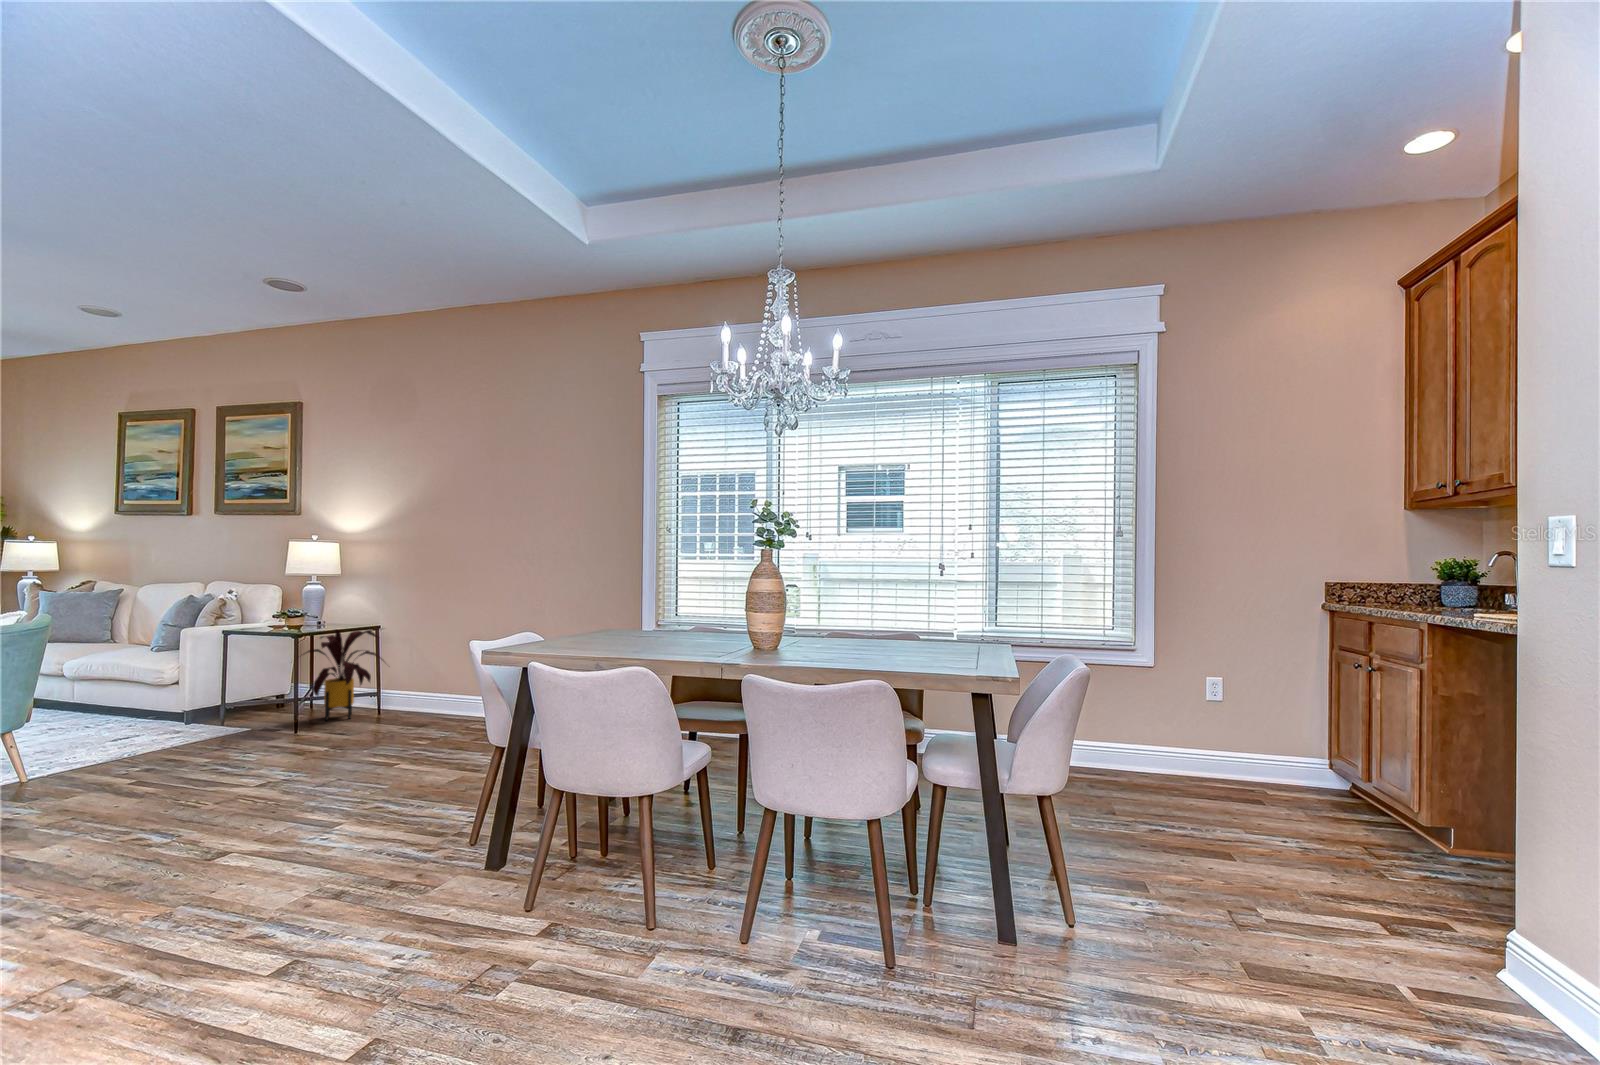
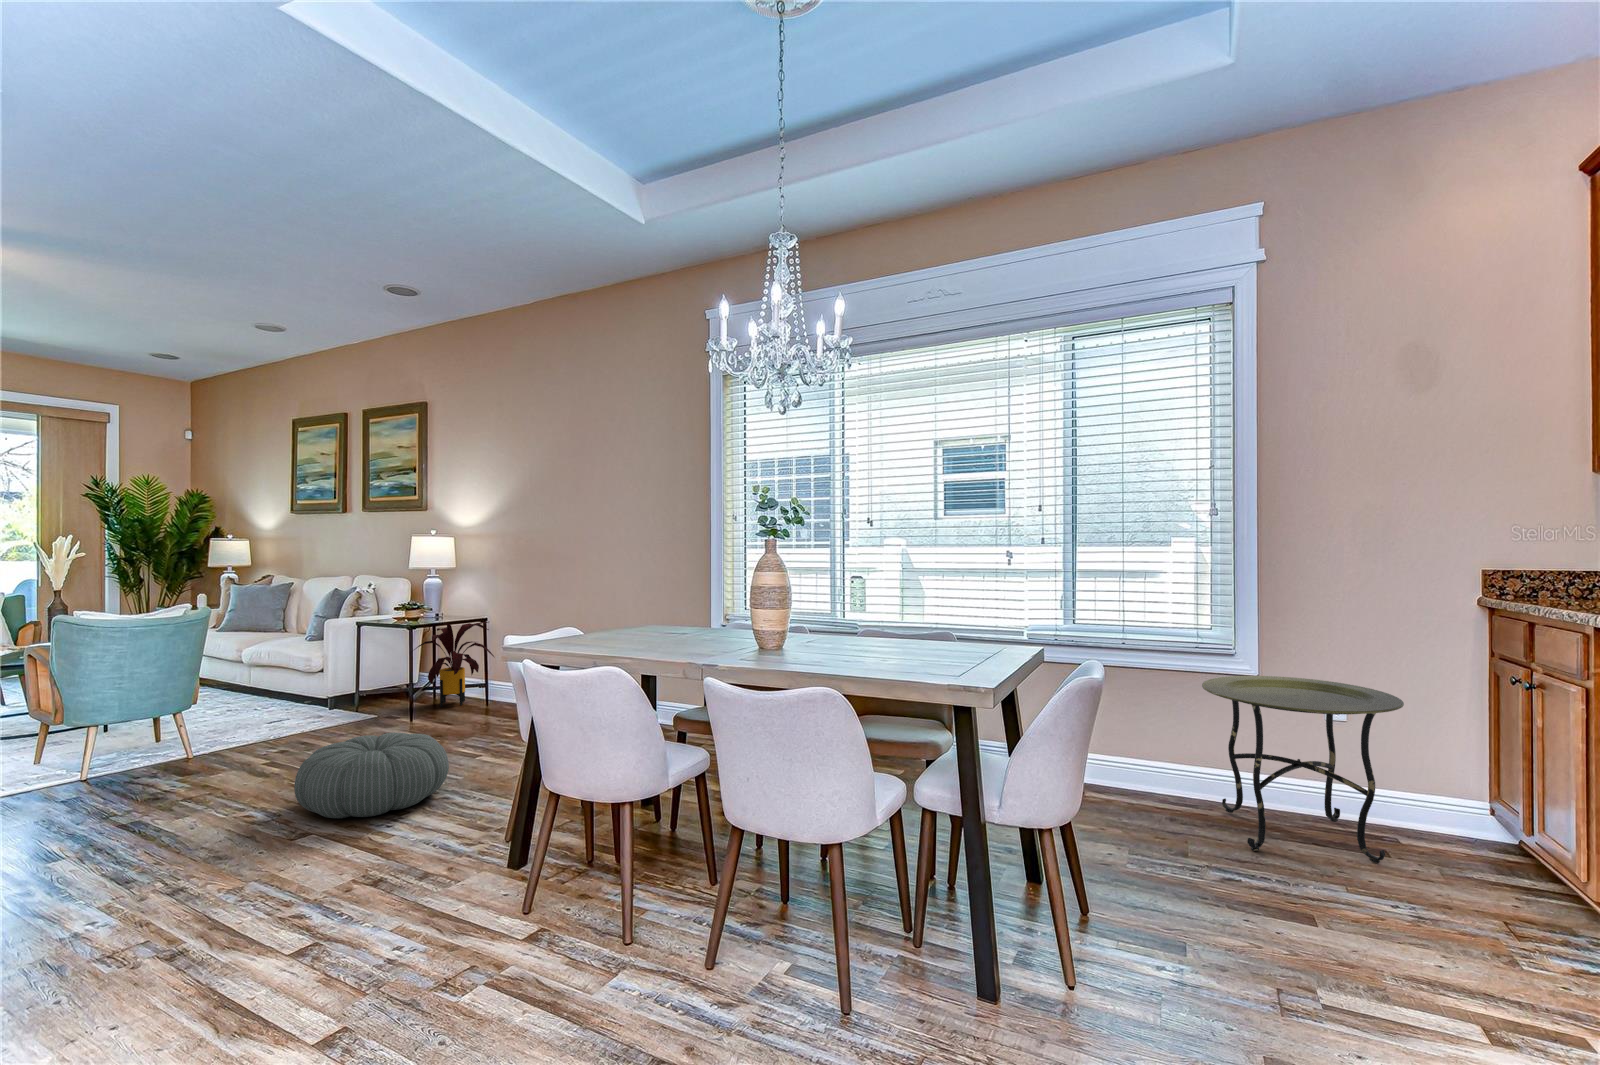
side table: none [1114,661,1275,811] -> present [1202,676,1404,863]
pouf: none [201,742,380,836] -> present [294,732,449,818]

